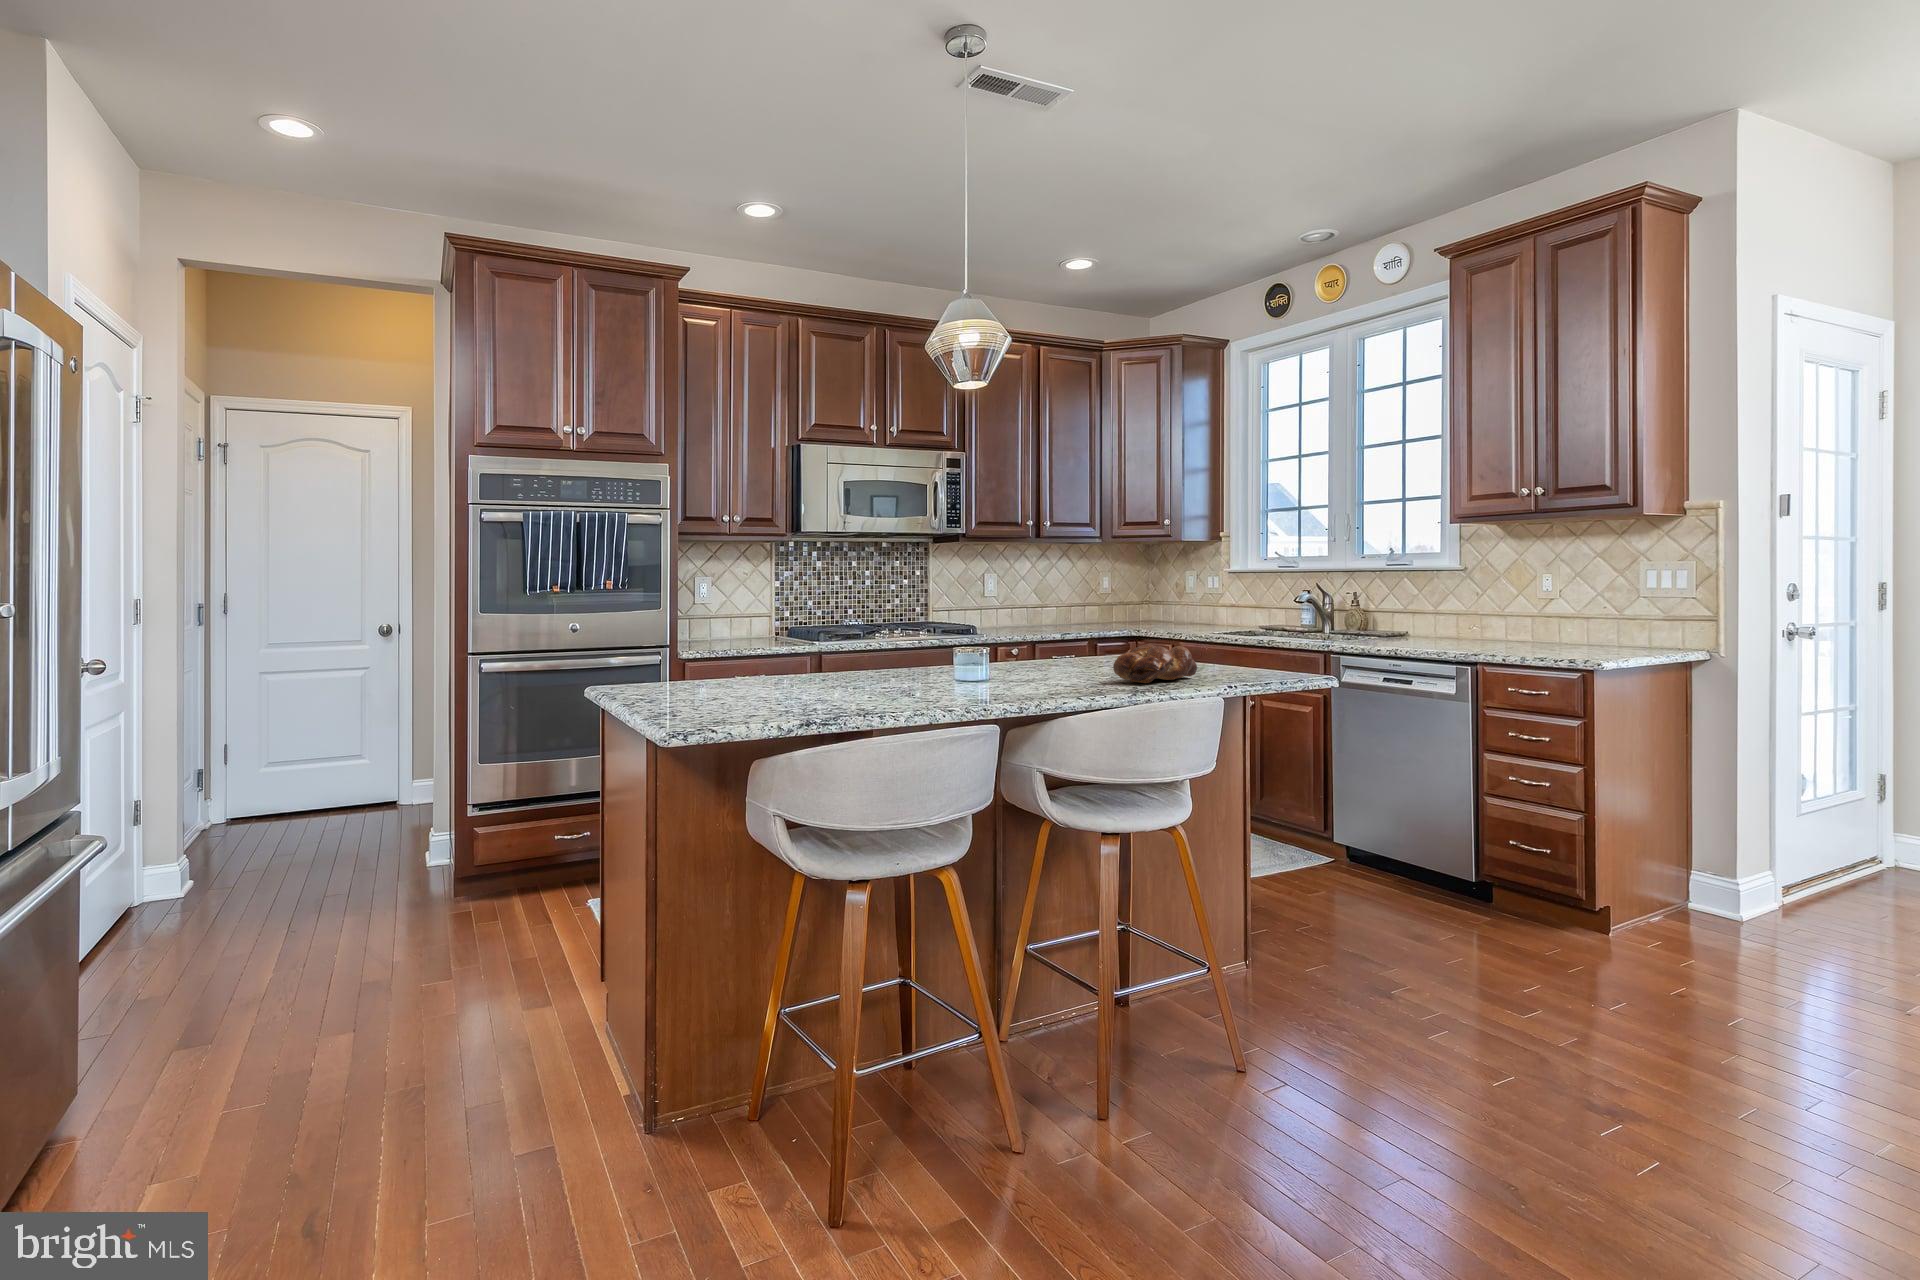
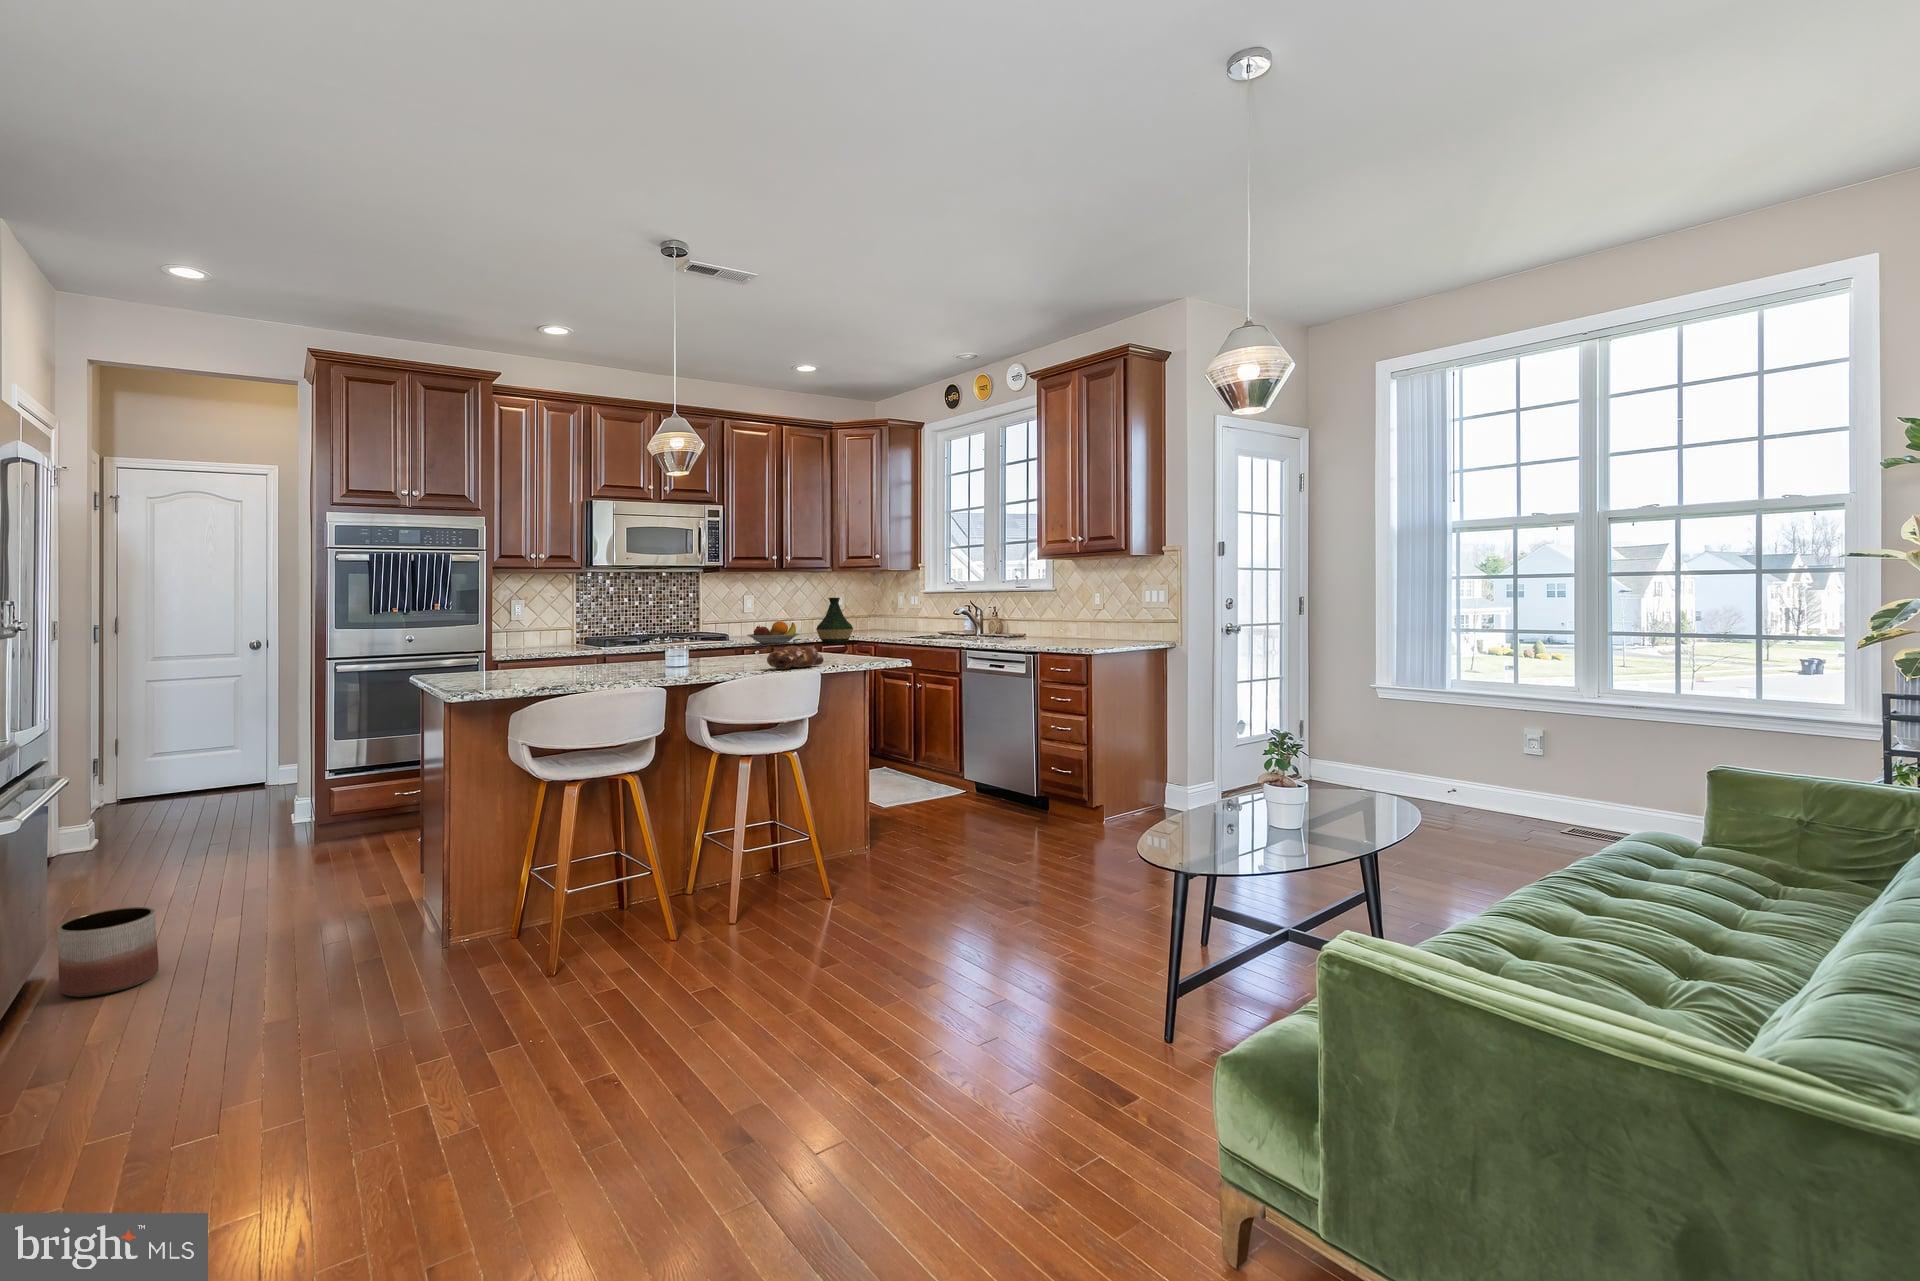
vase: none [1091,576,1143,639] -> present [816,598,853,643]
fruit bowl: none [994,609,1064,639] -> present [747,621,799,644]
planter: none [64,1042,214,1197] -> present [57,907,159,997]

